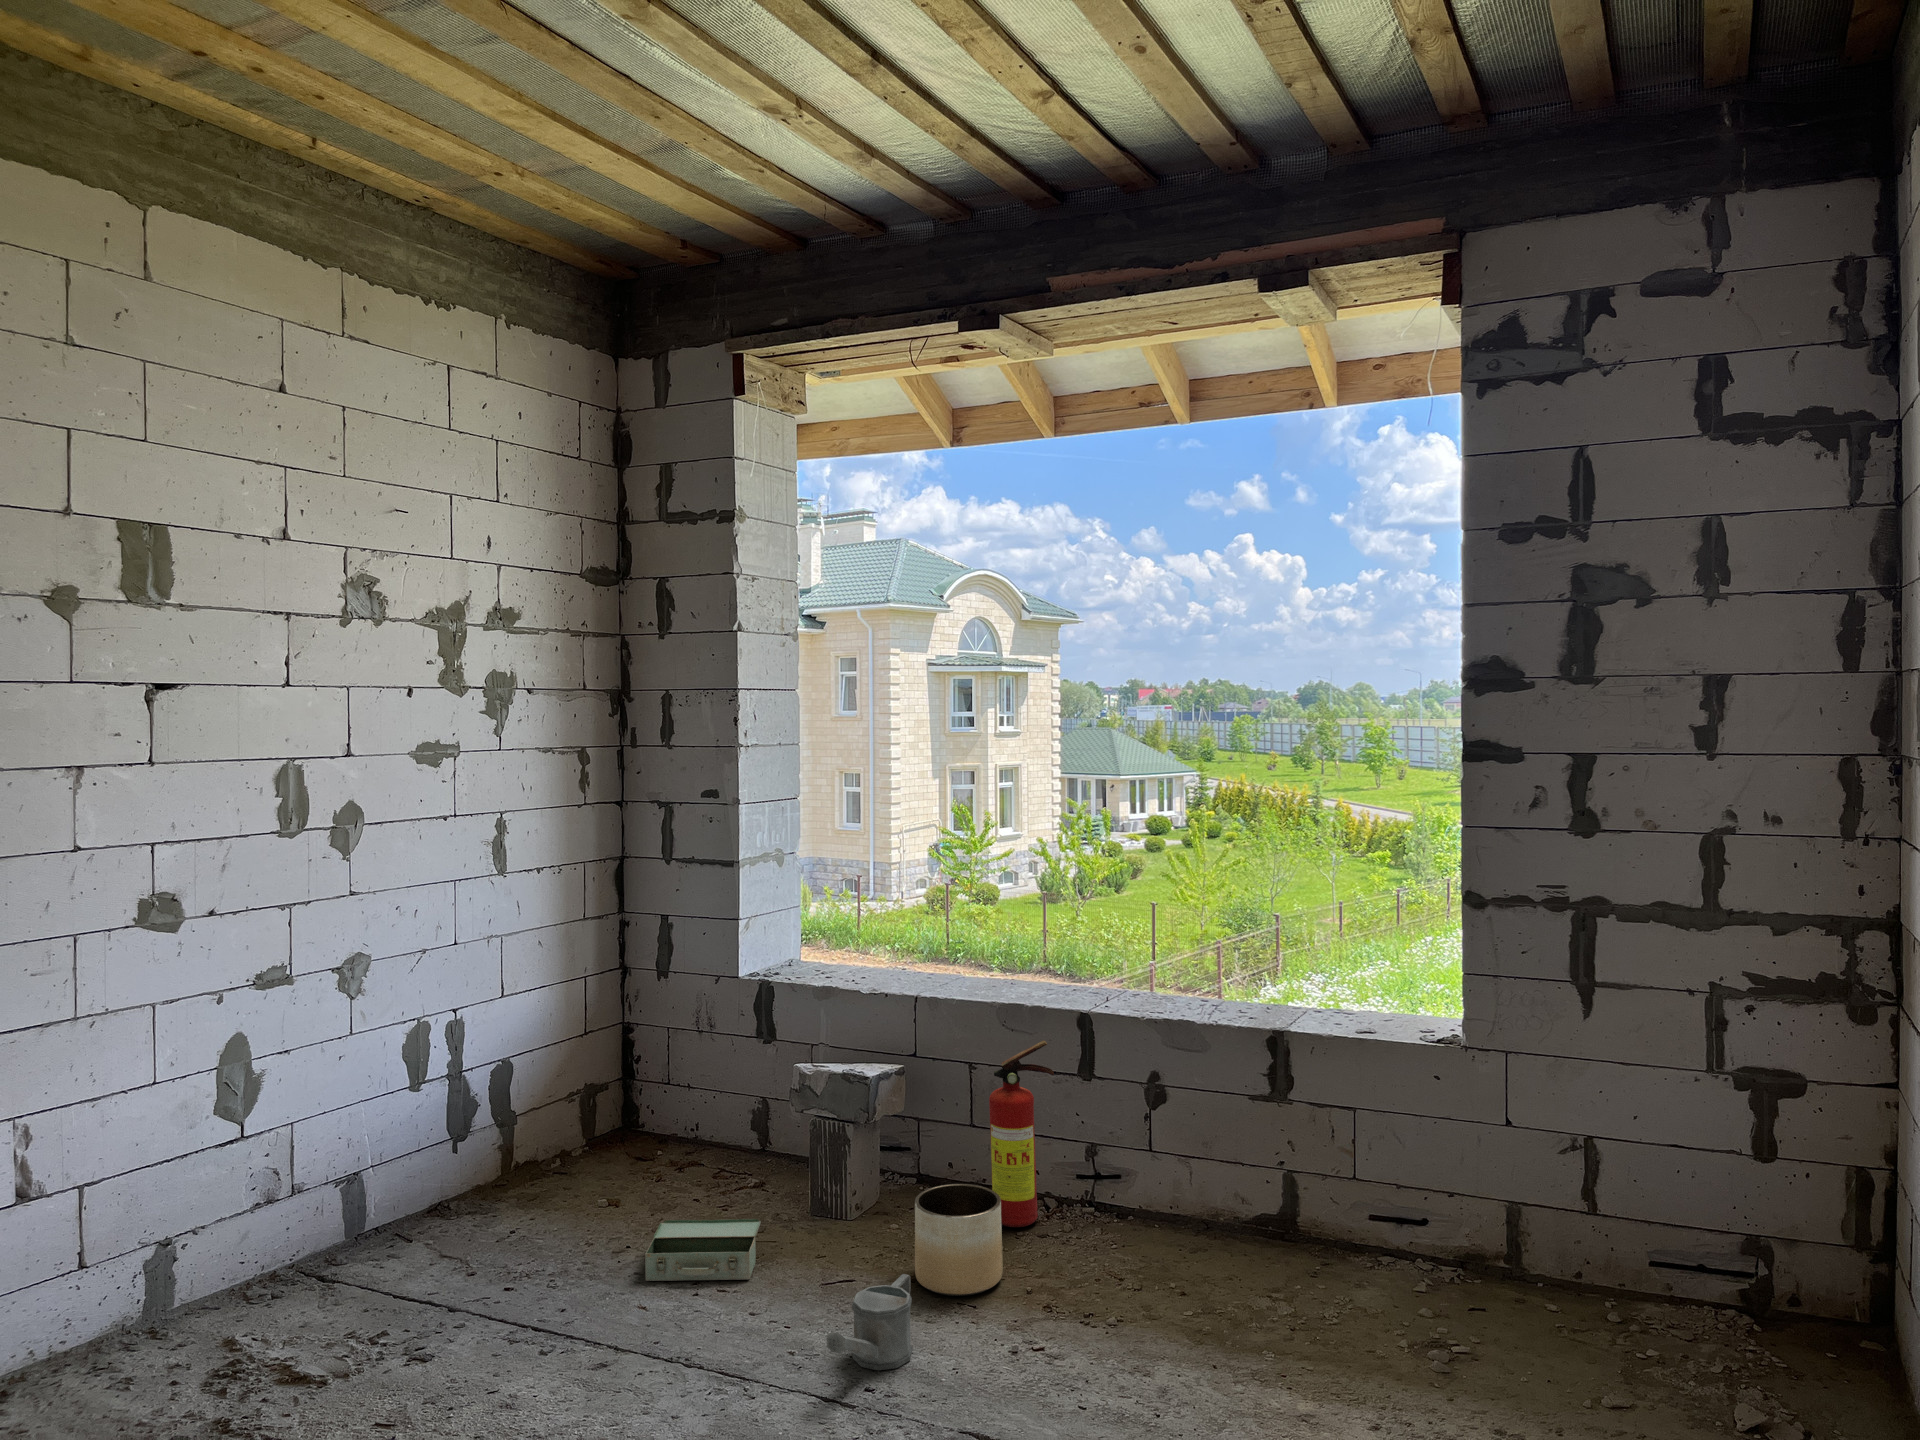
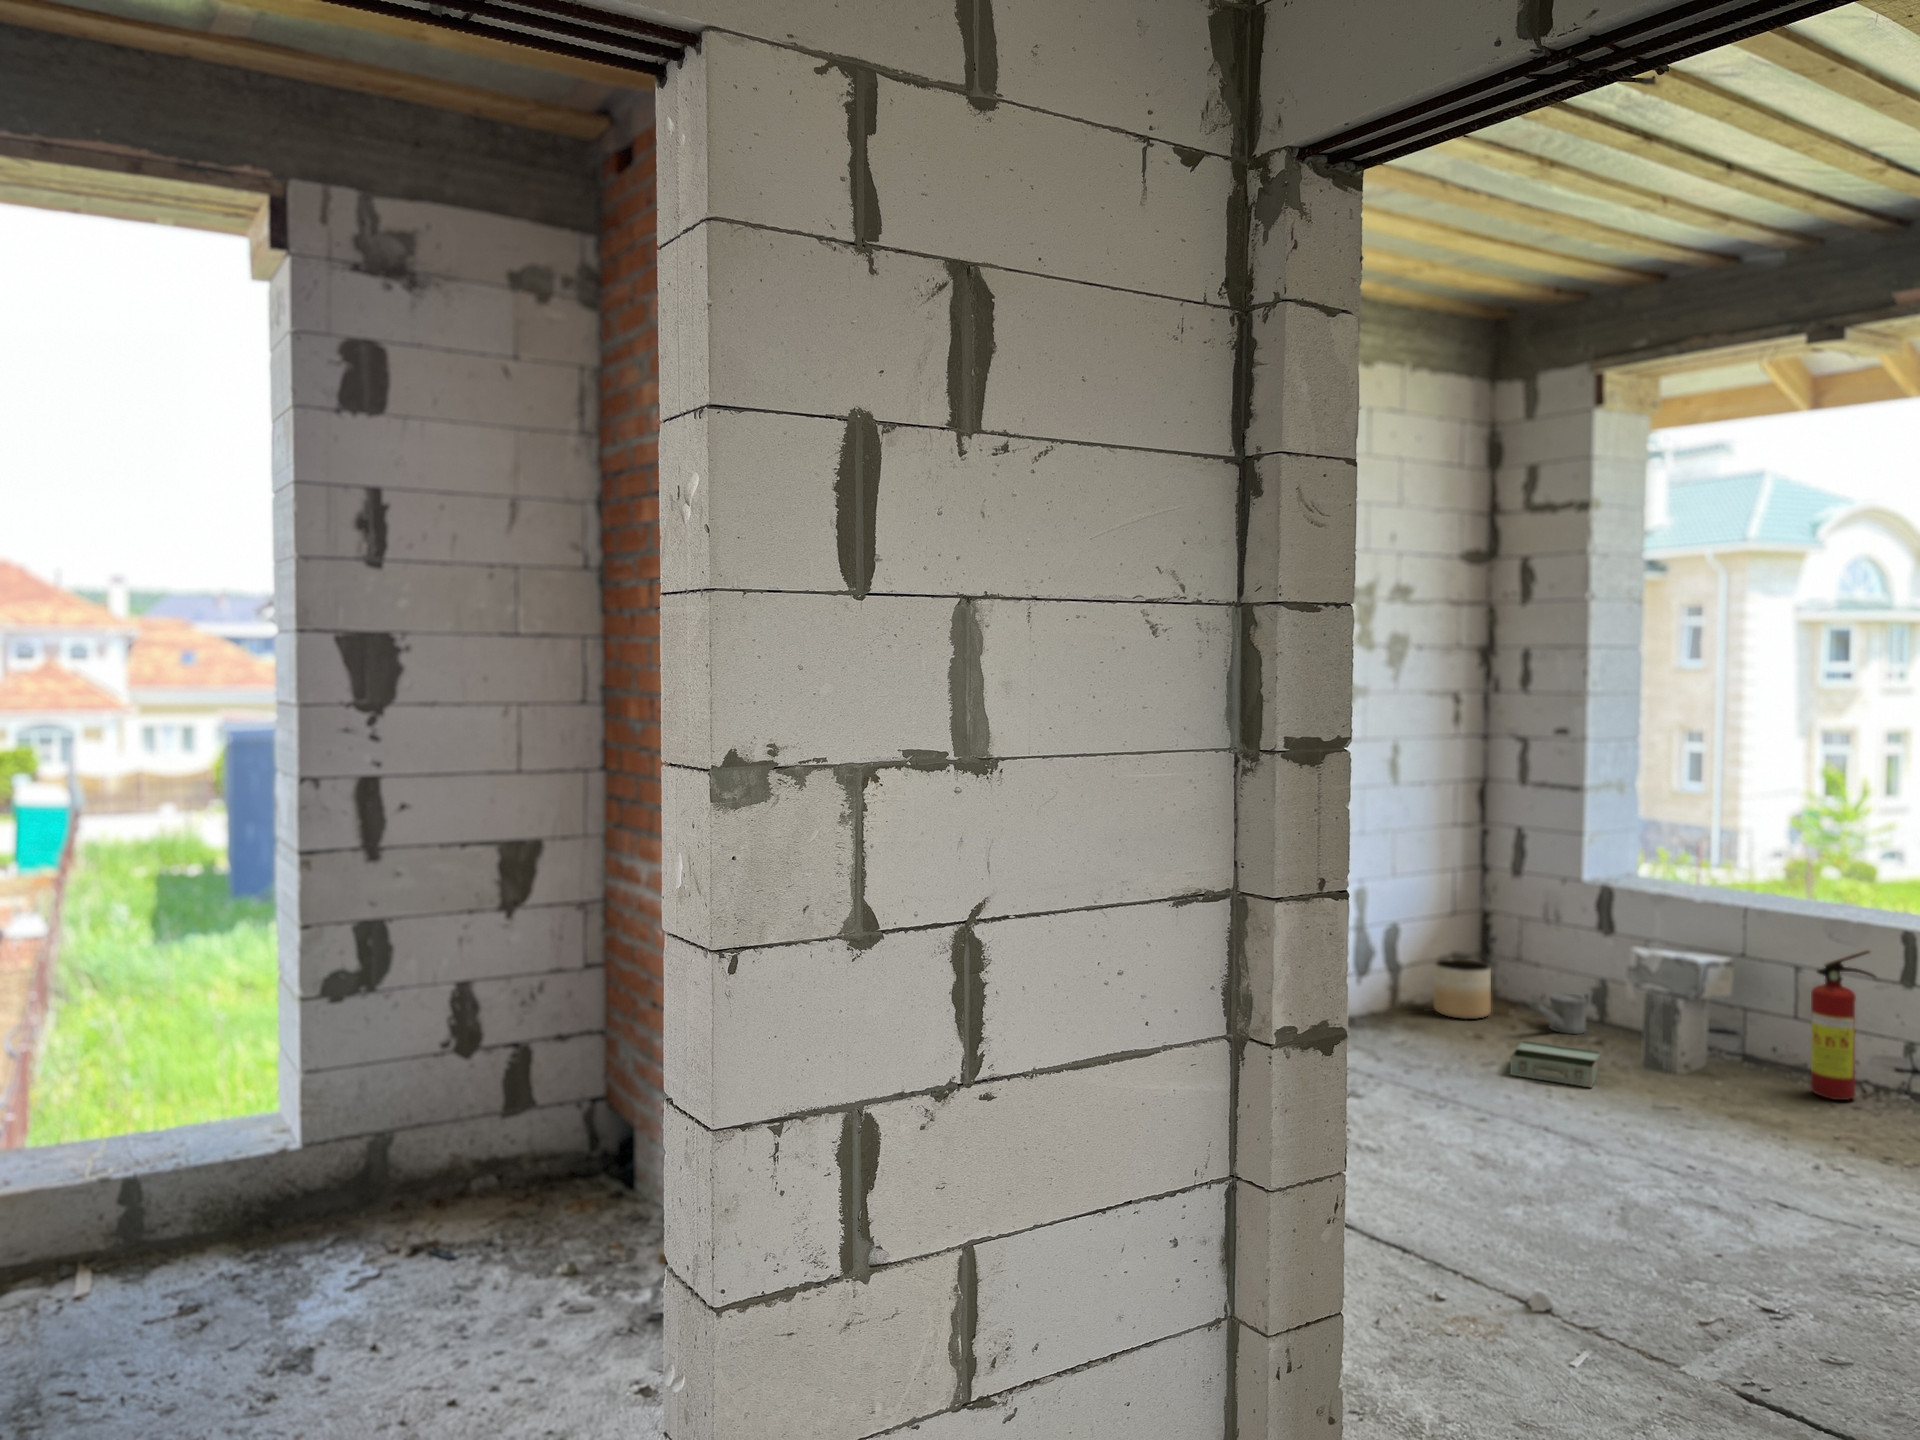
planter: present [915,1184,1003,1296] -> present [1433,959,1491,1019]
watering can: present [827,1274,912,1370] -> present [1530,993,1589,1034]

